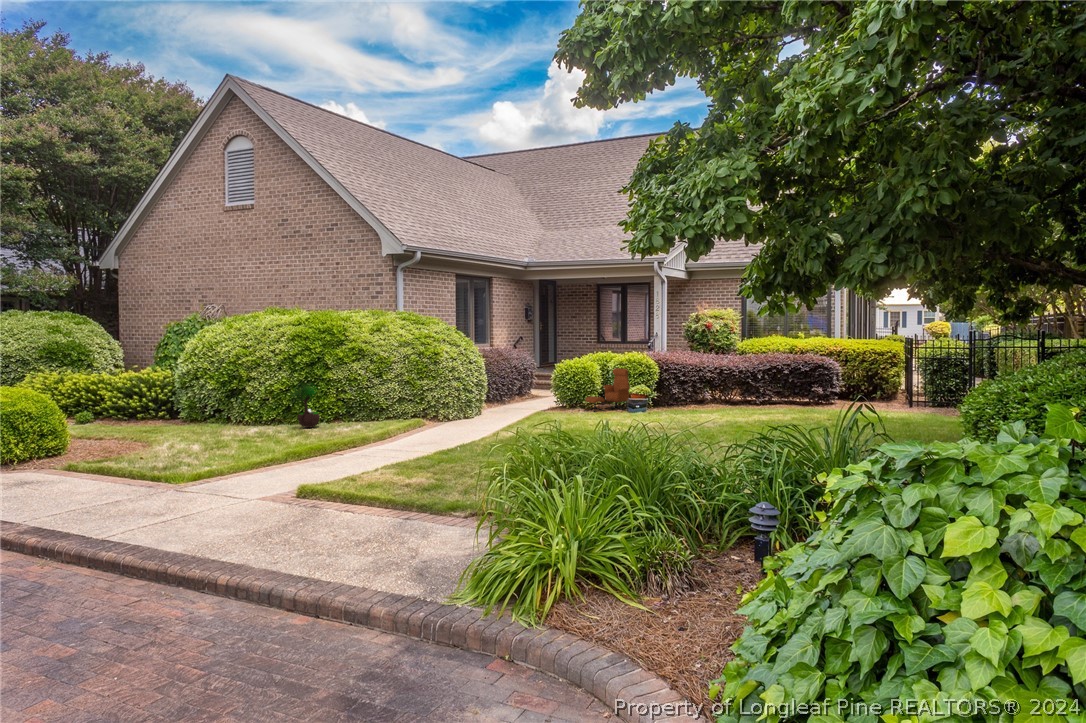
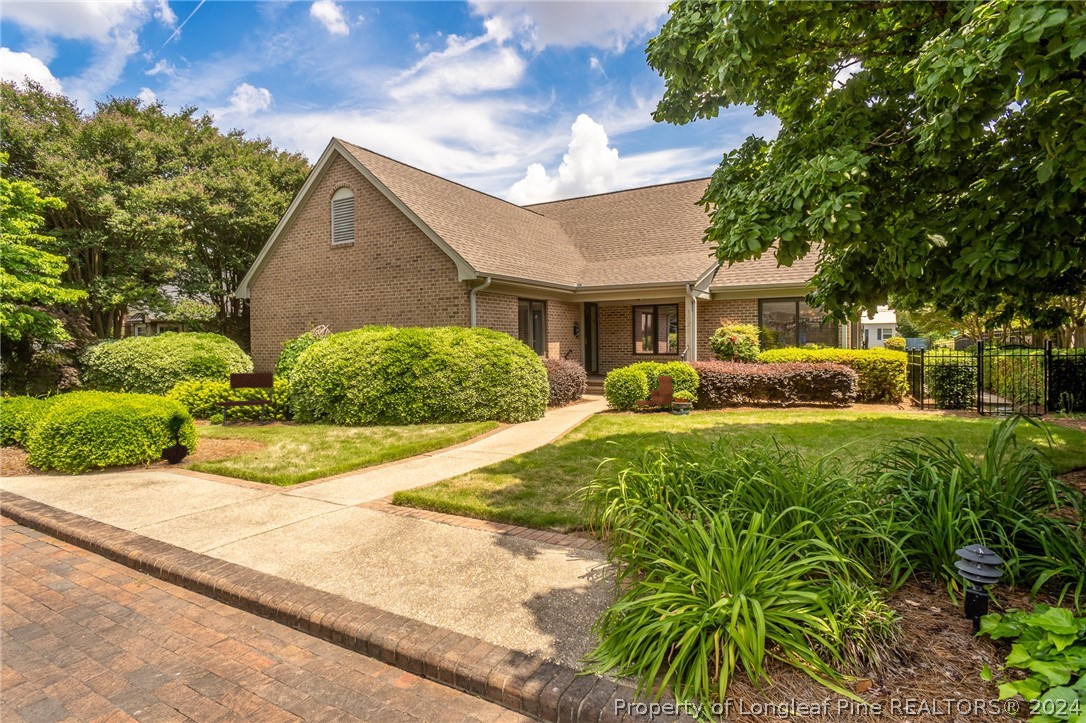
bench: none [83,362,156,425] -> present [215,372,274,426]
potted tree: present [292,384,320,428] -> present [161,412,191,463]

